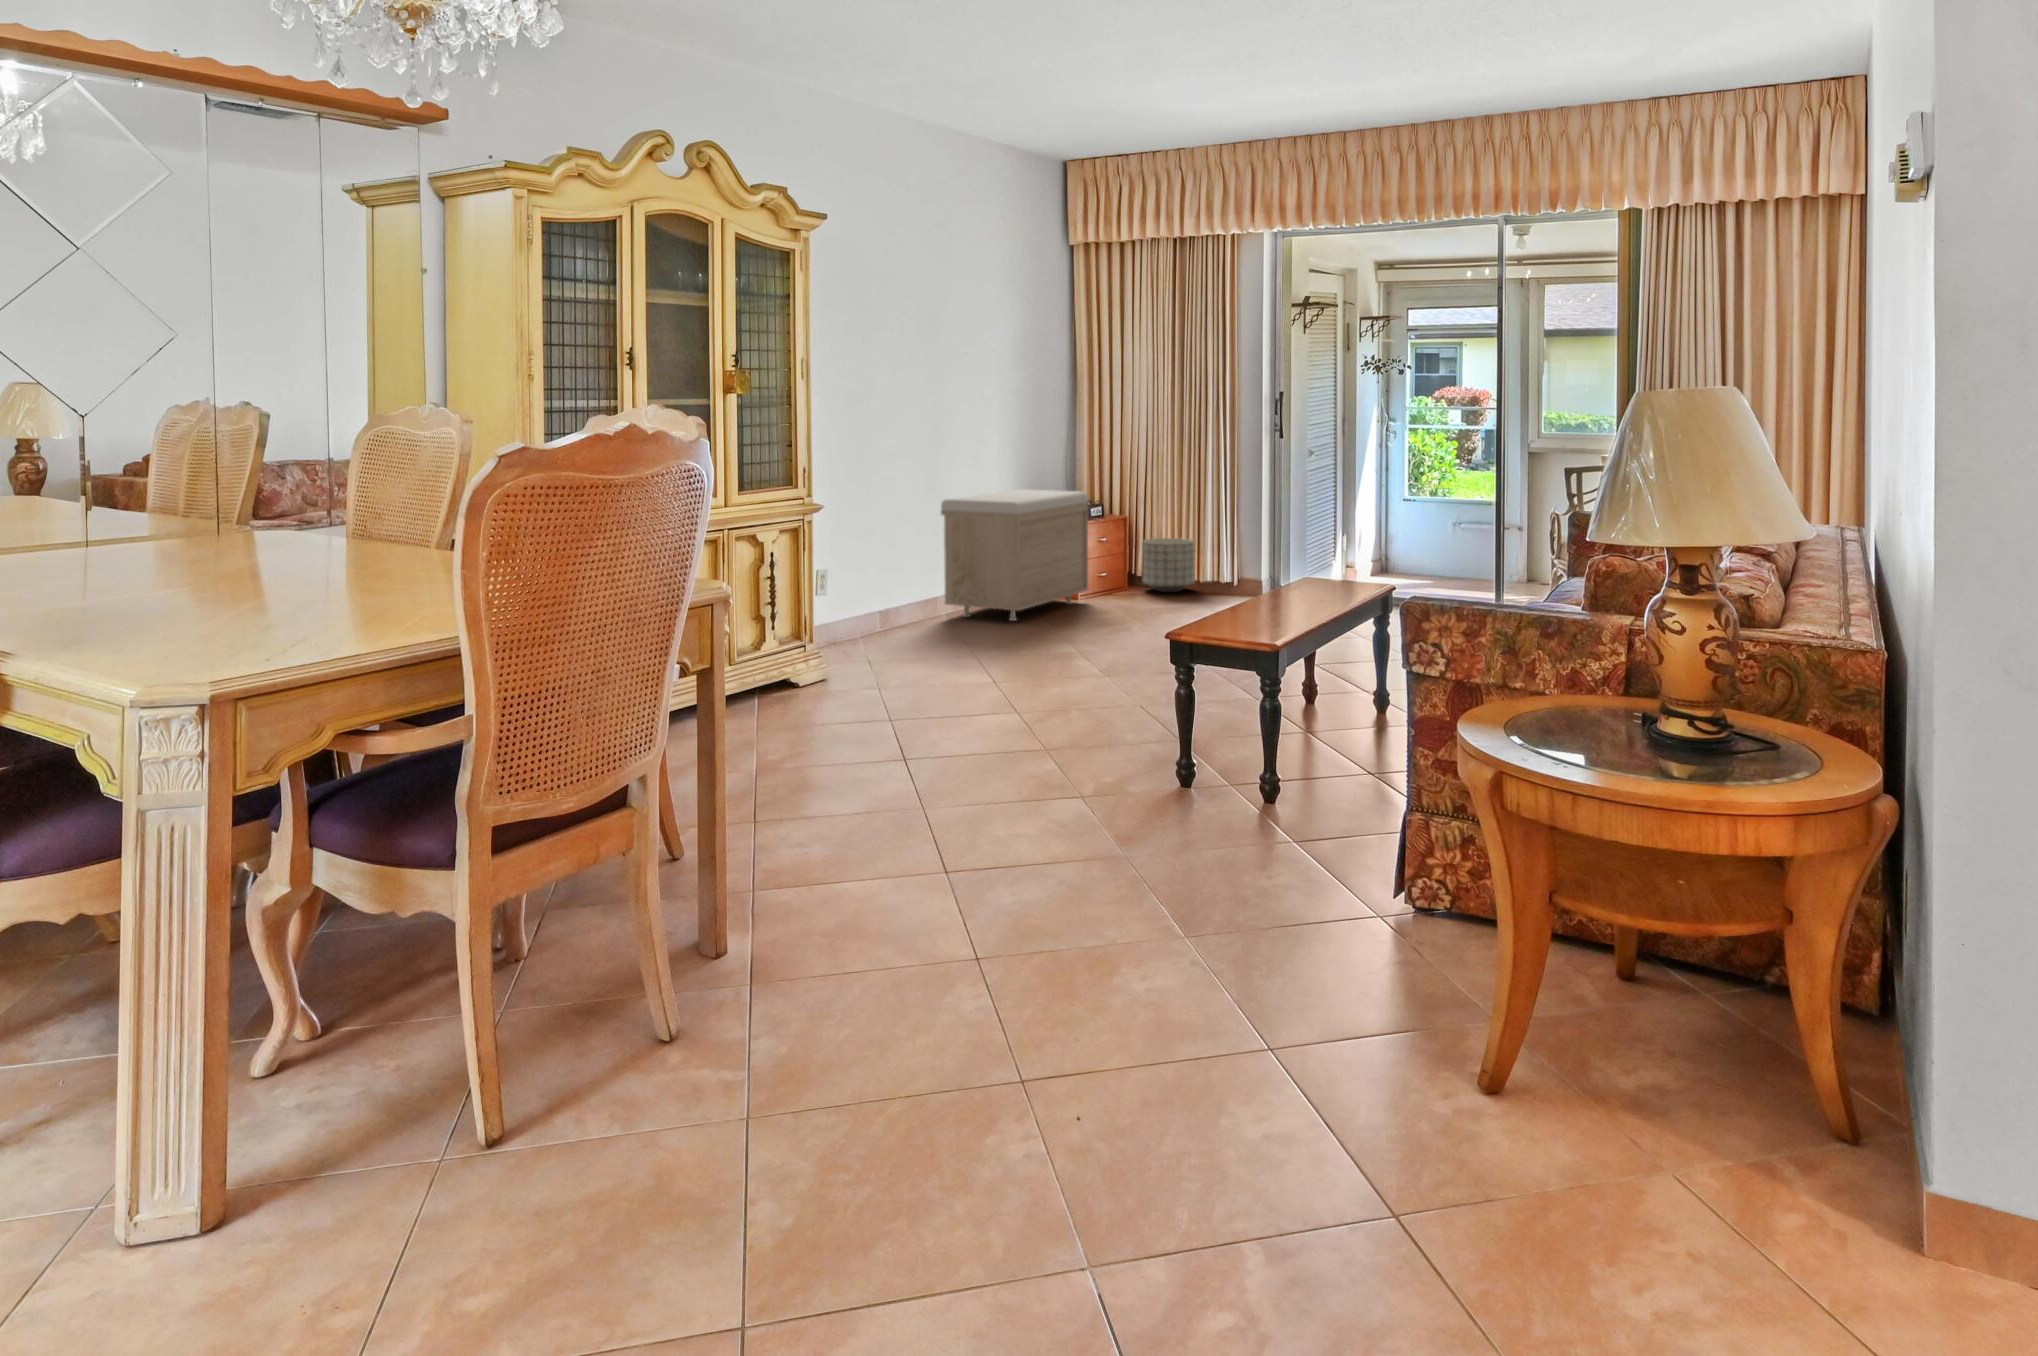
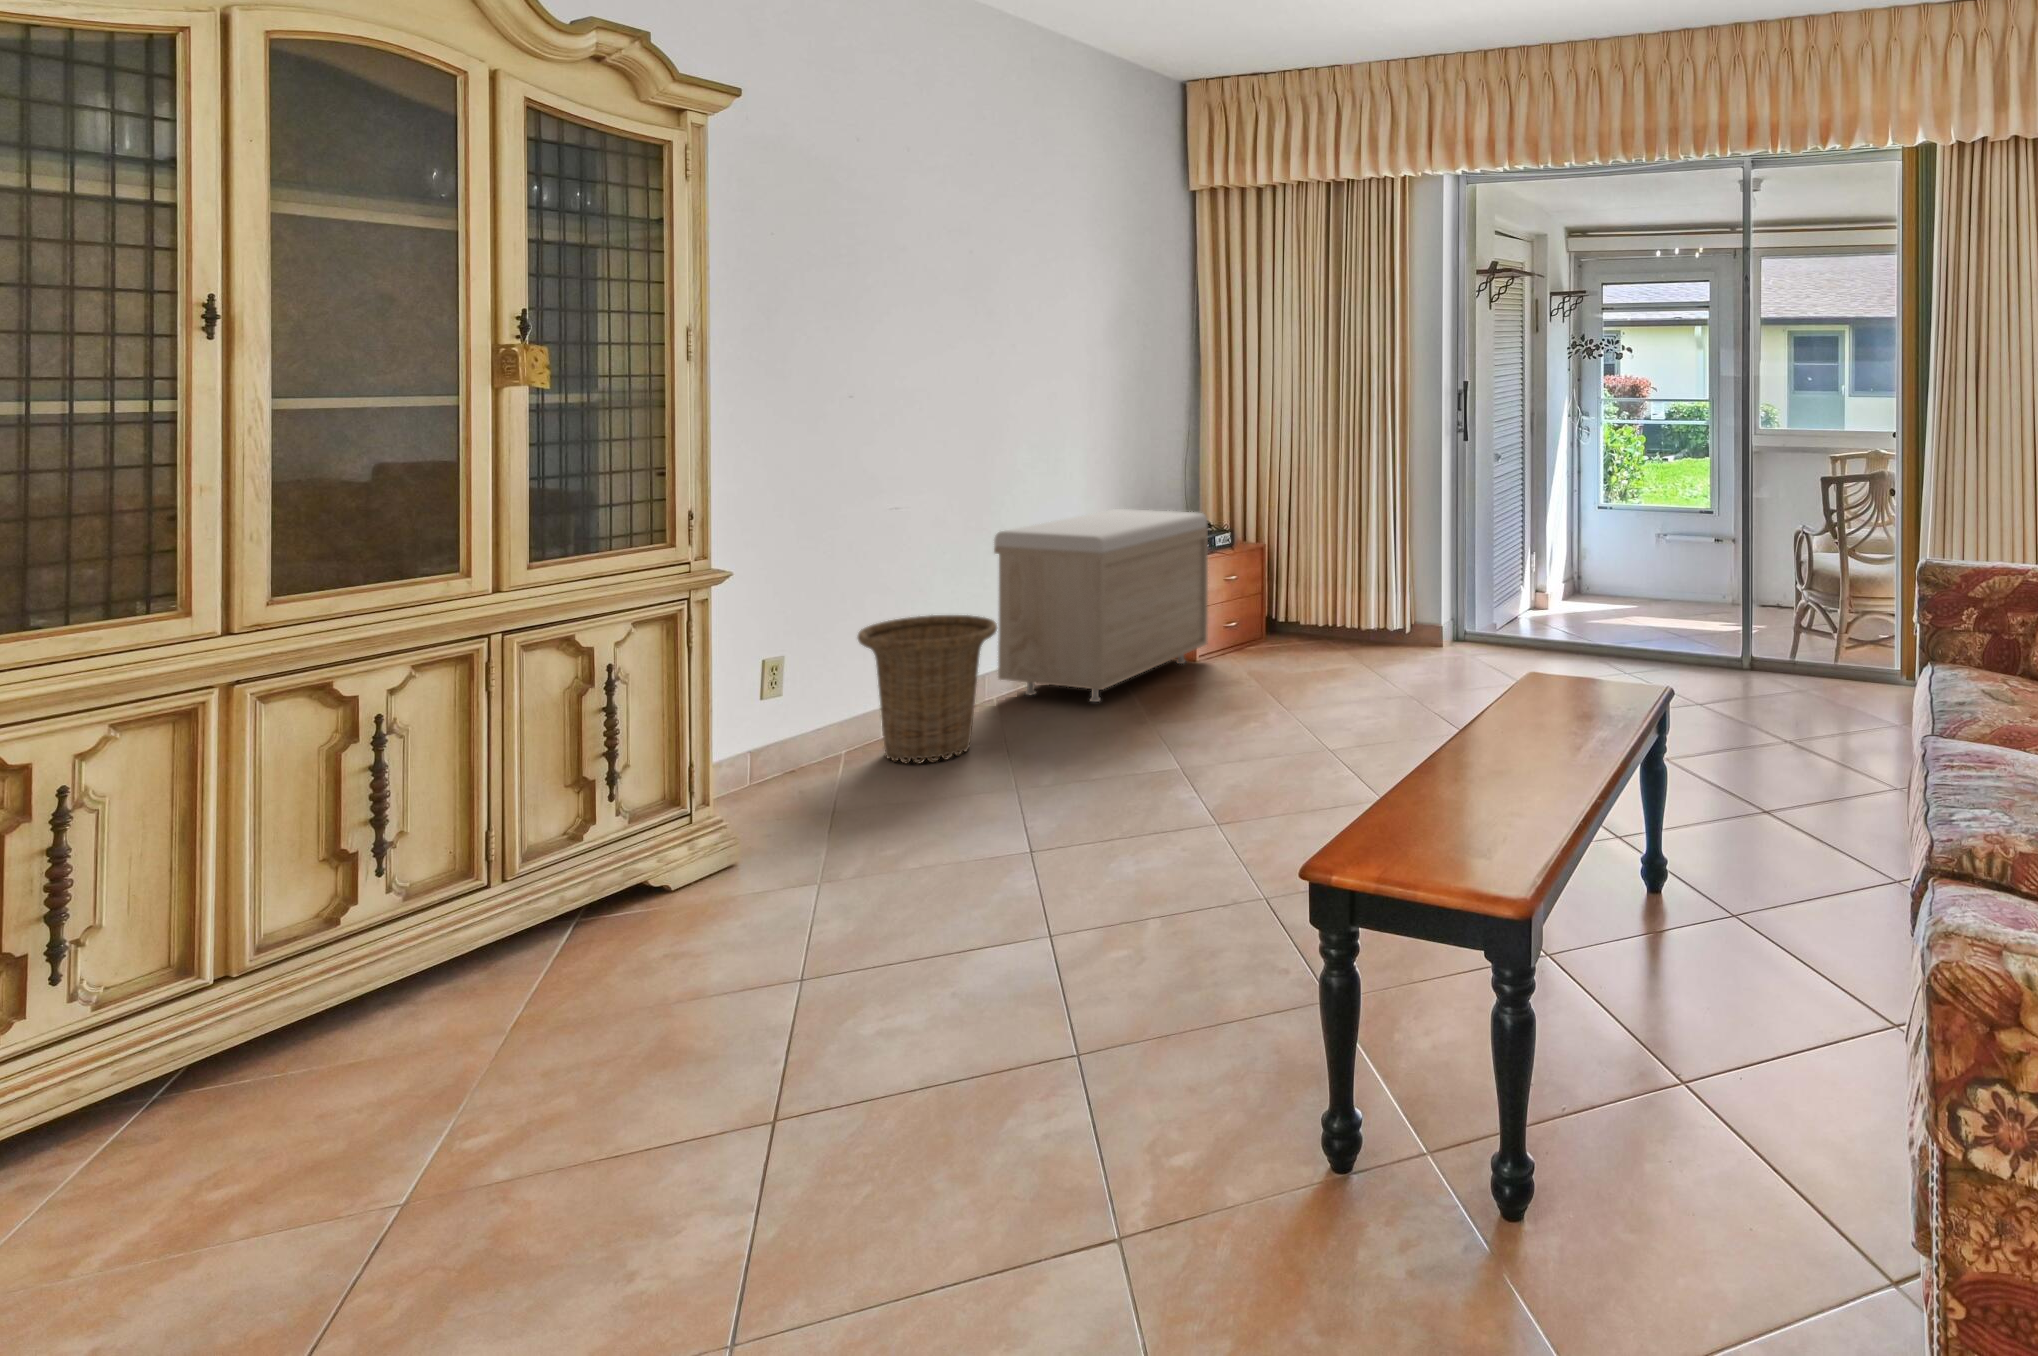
planter: present [1142,538,1195,592] -> none [1281,567,1348,638]
basket: none [866,553,954,646] -> present [858,615,997,763]

